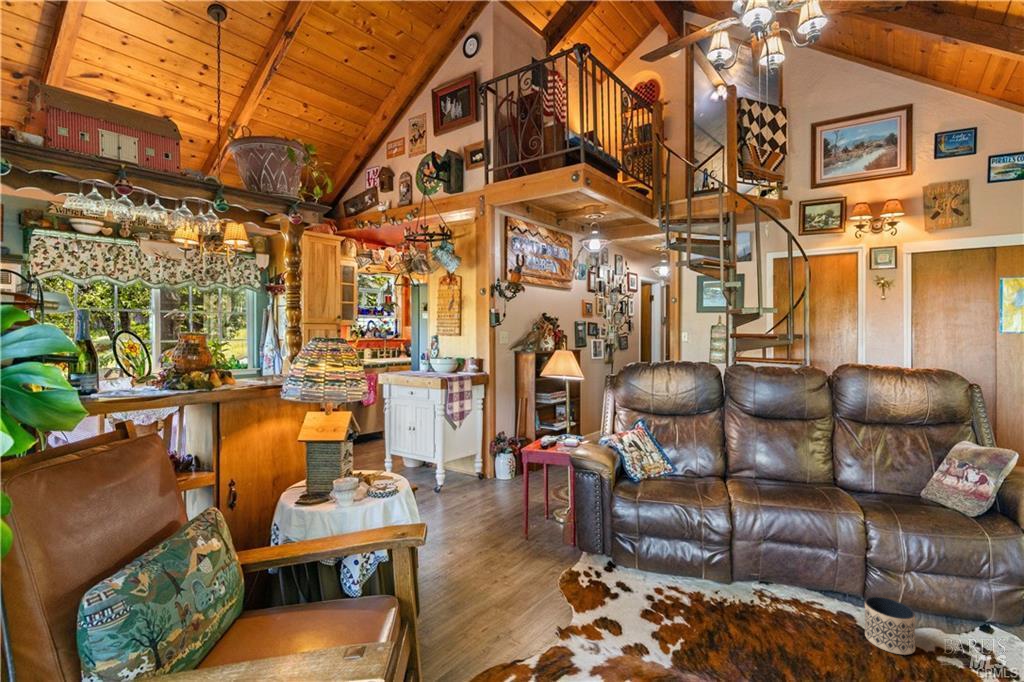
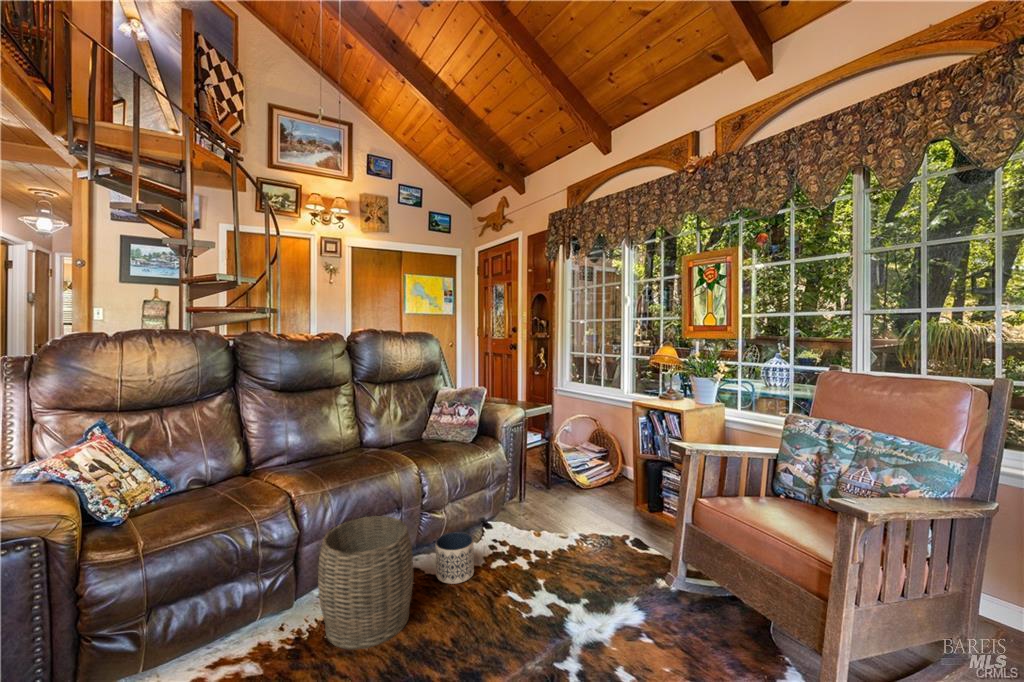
woven basket: none [736,536,821,645] -> present [318,516,413,650]

